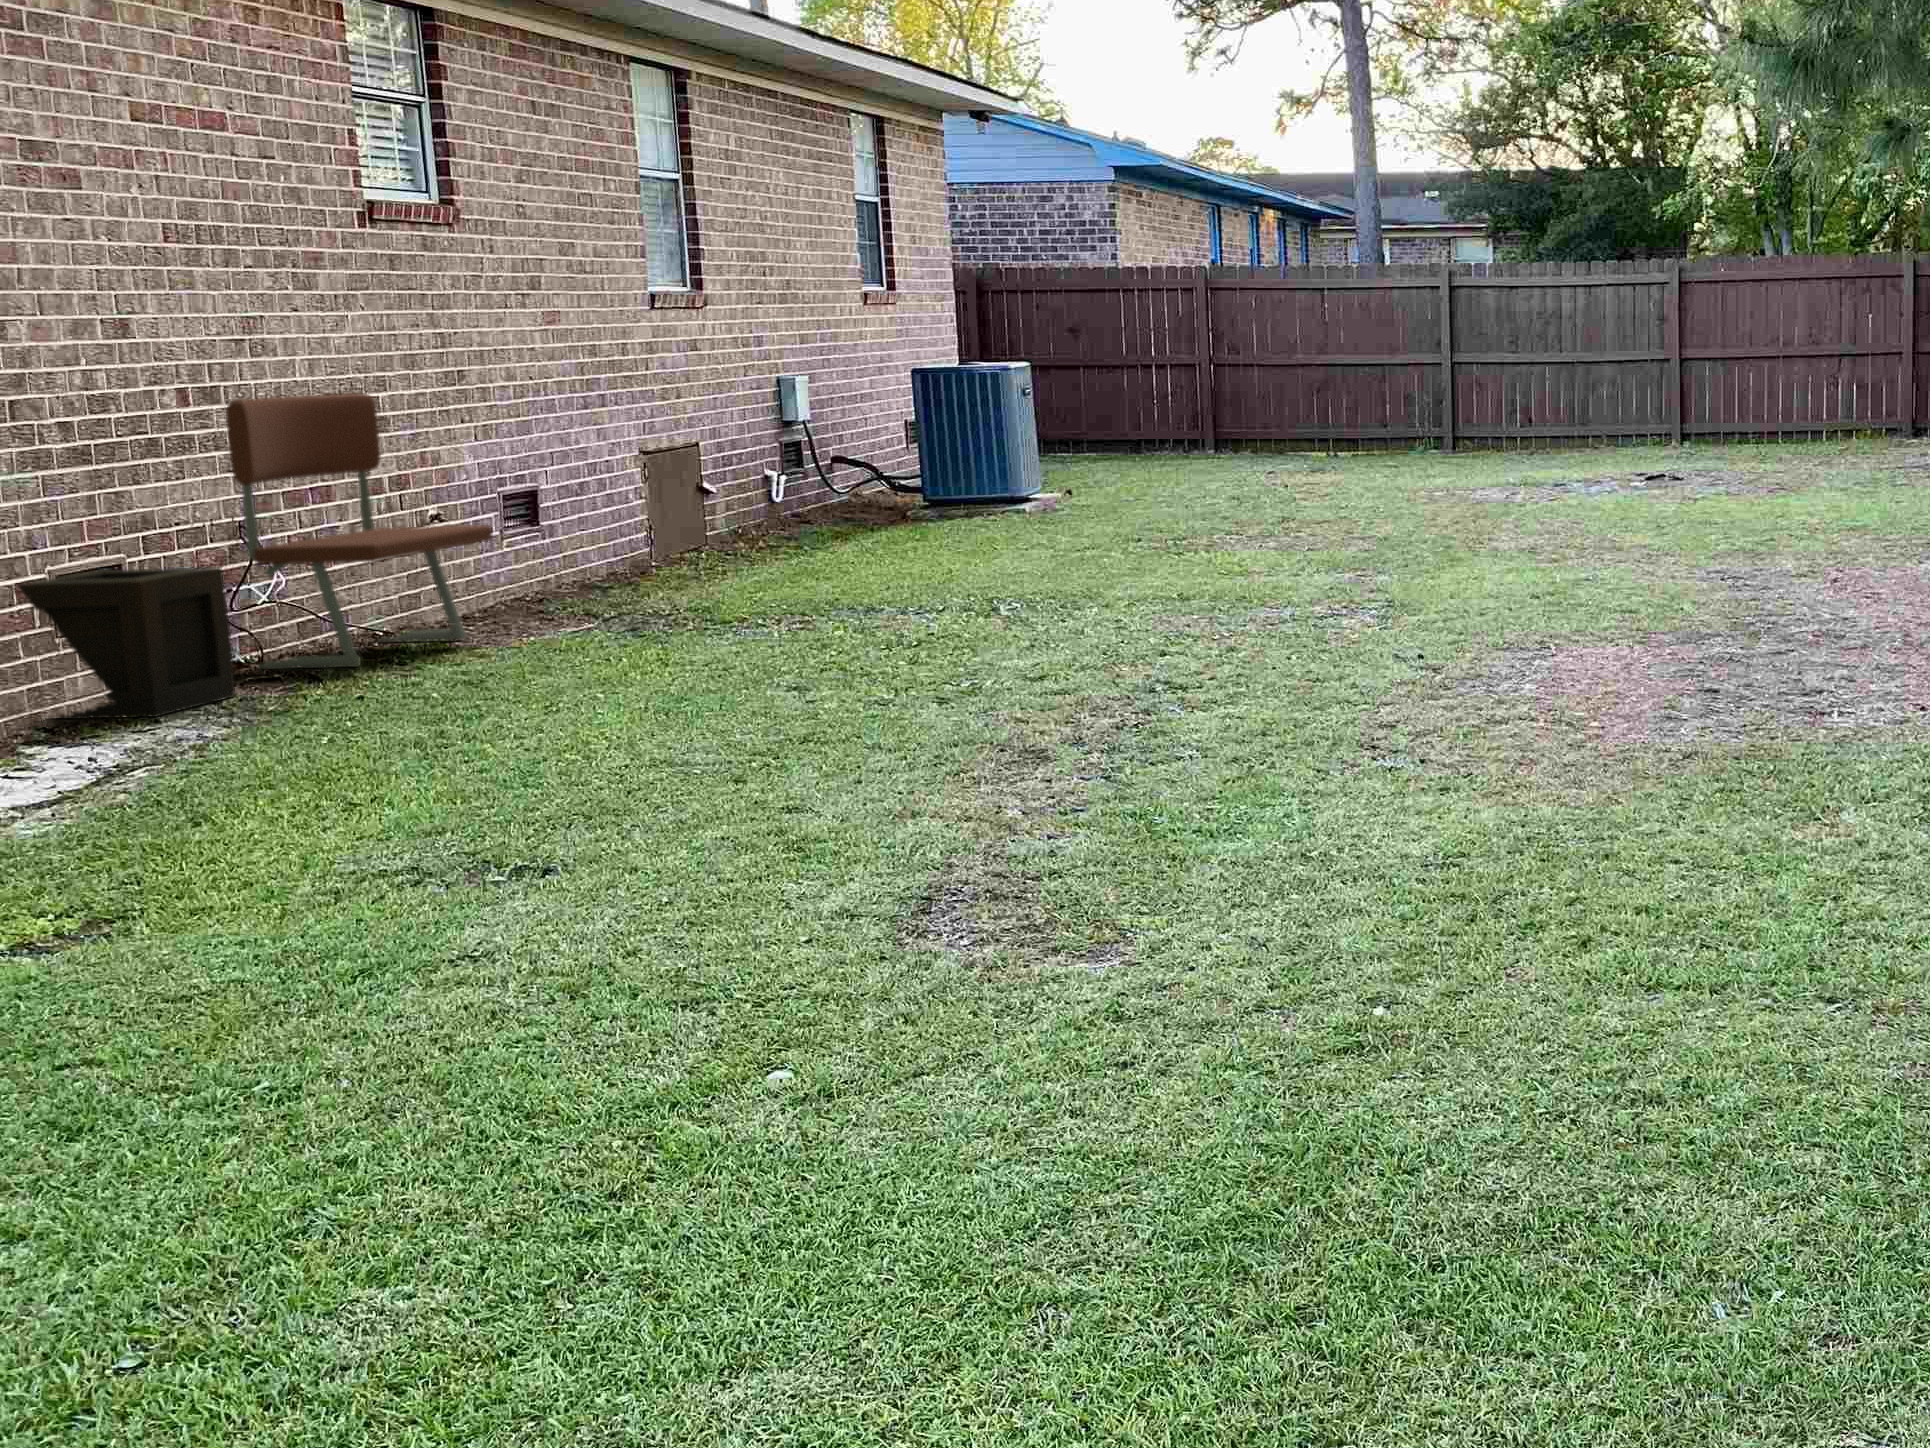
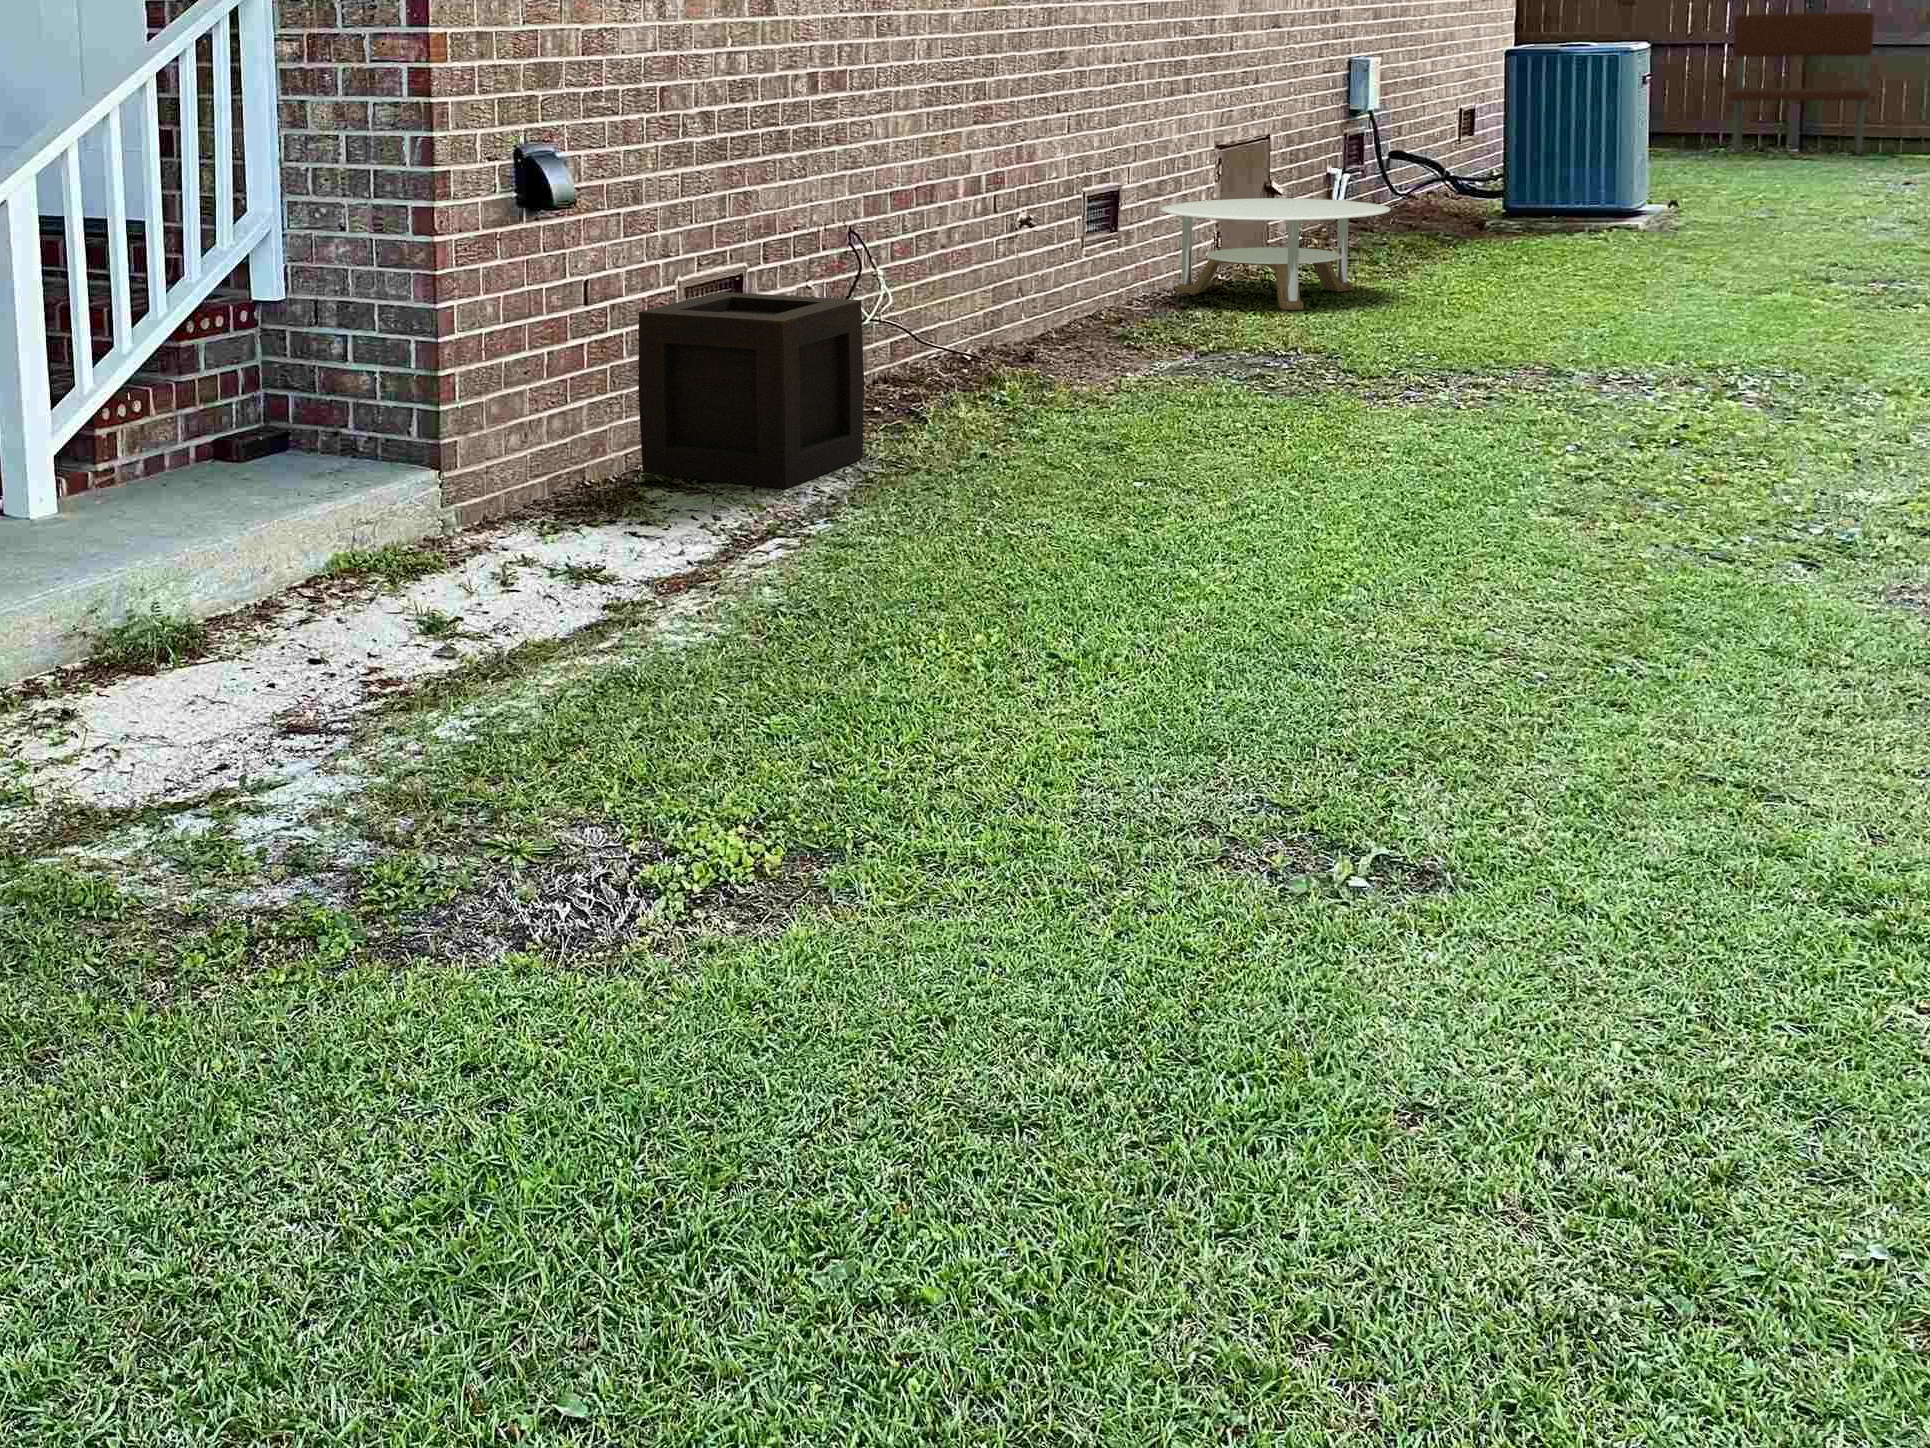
bench: present [226,393,492,669] -> present [1728,12,1874,154]
round table: none [575,501,771,590] -> present [1161,198,1391,310]

